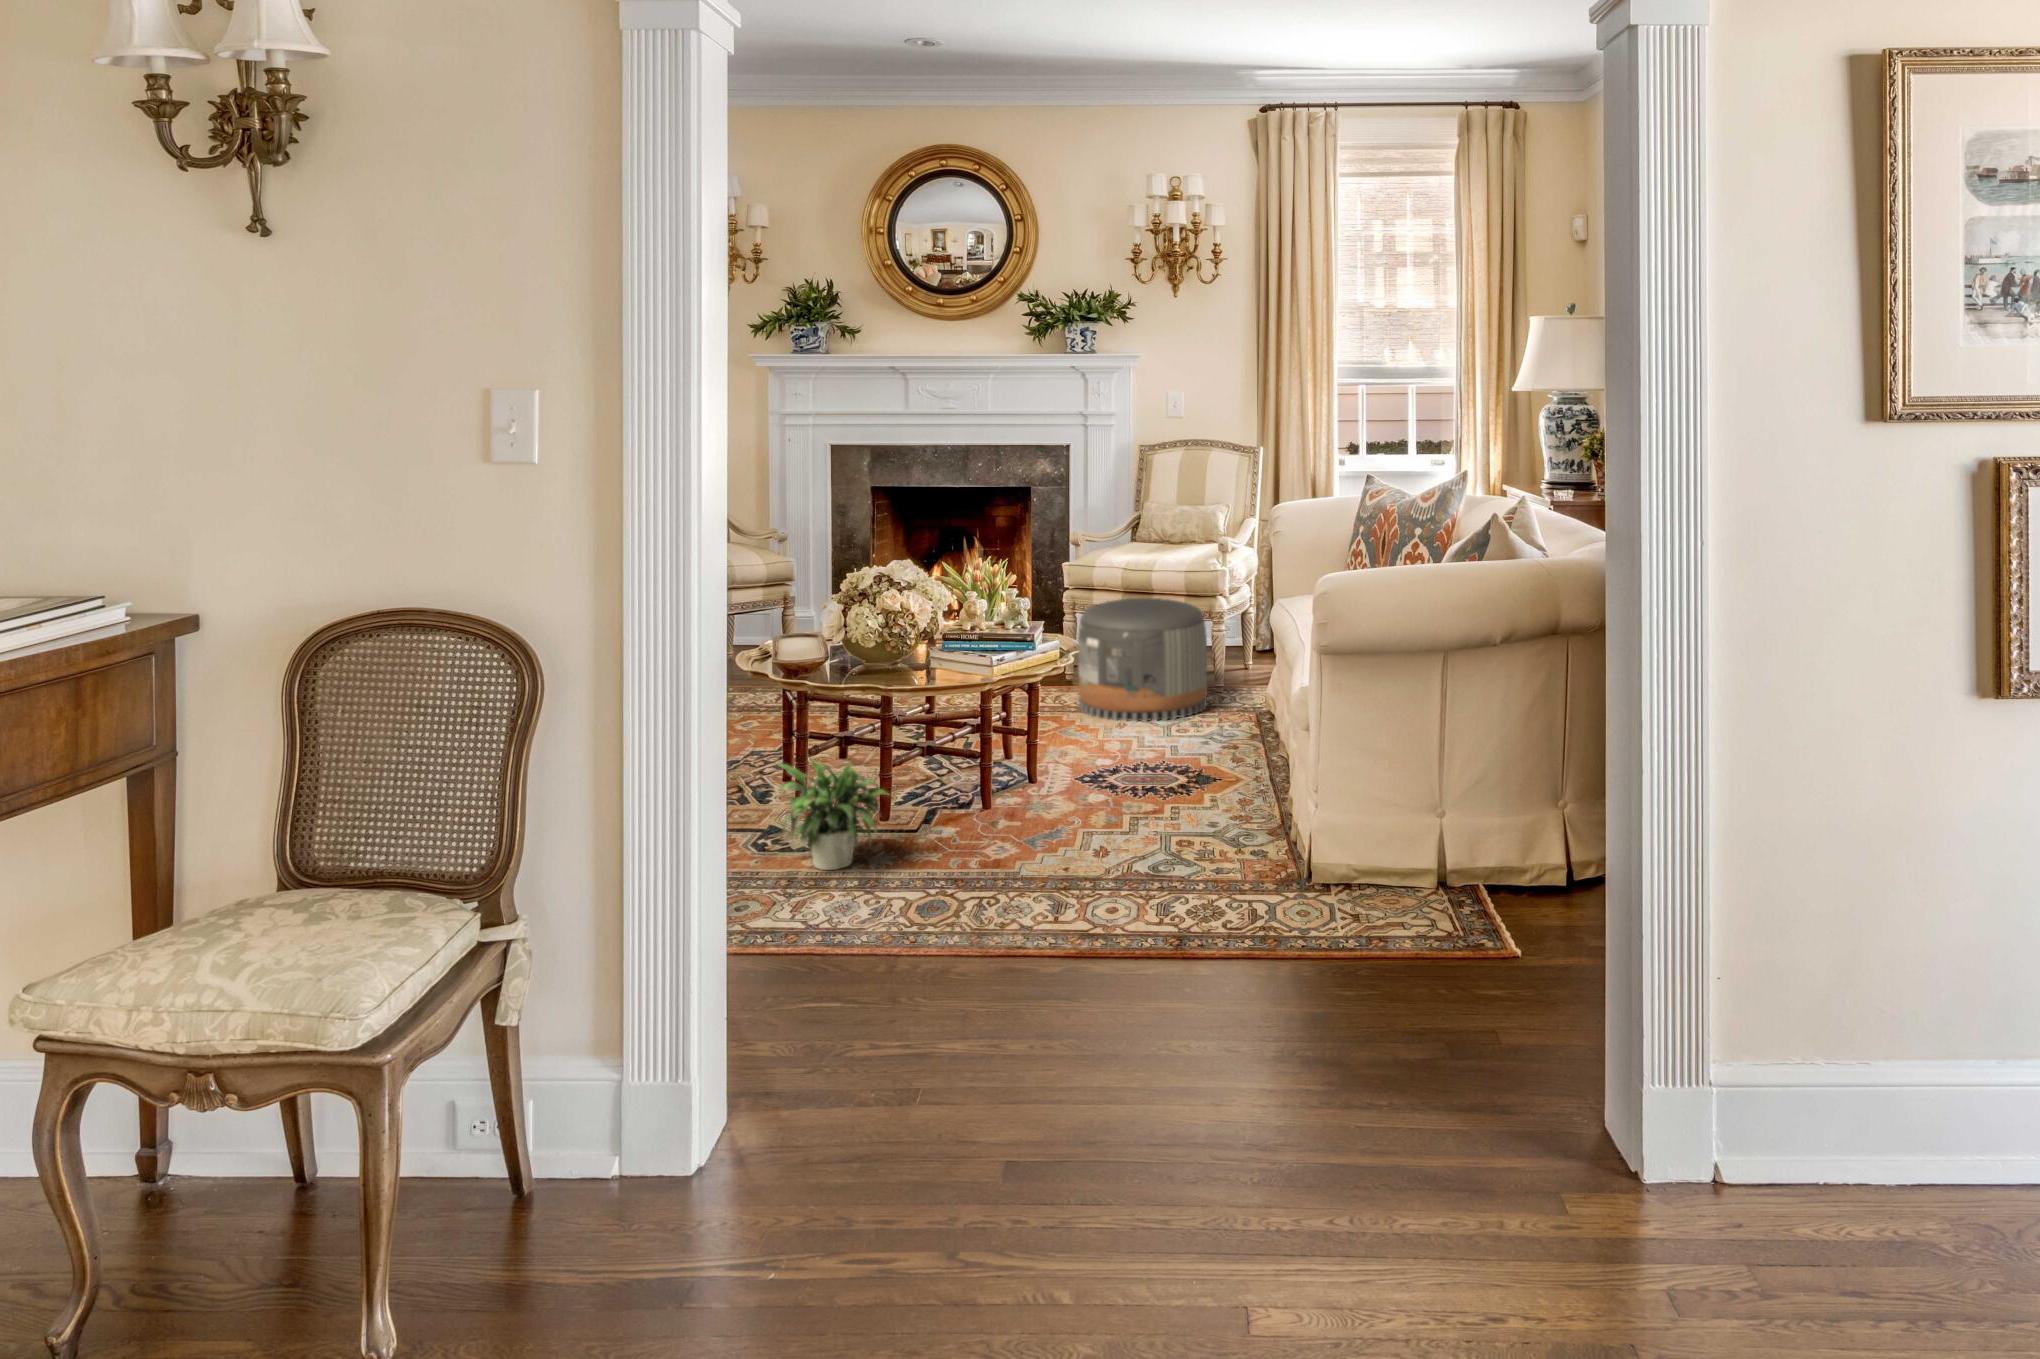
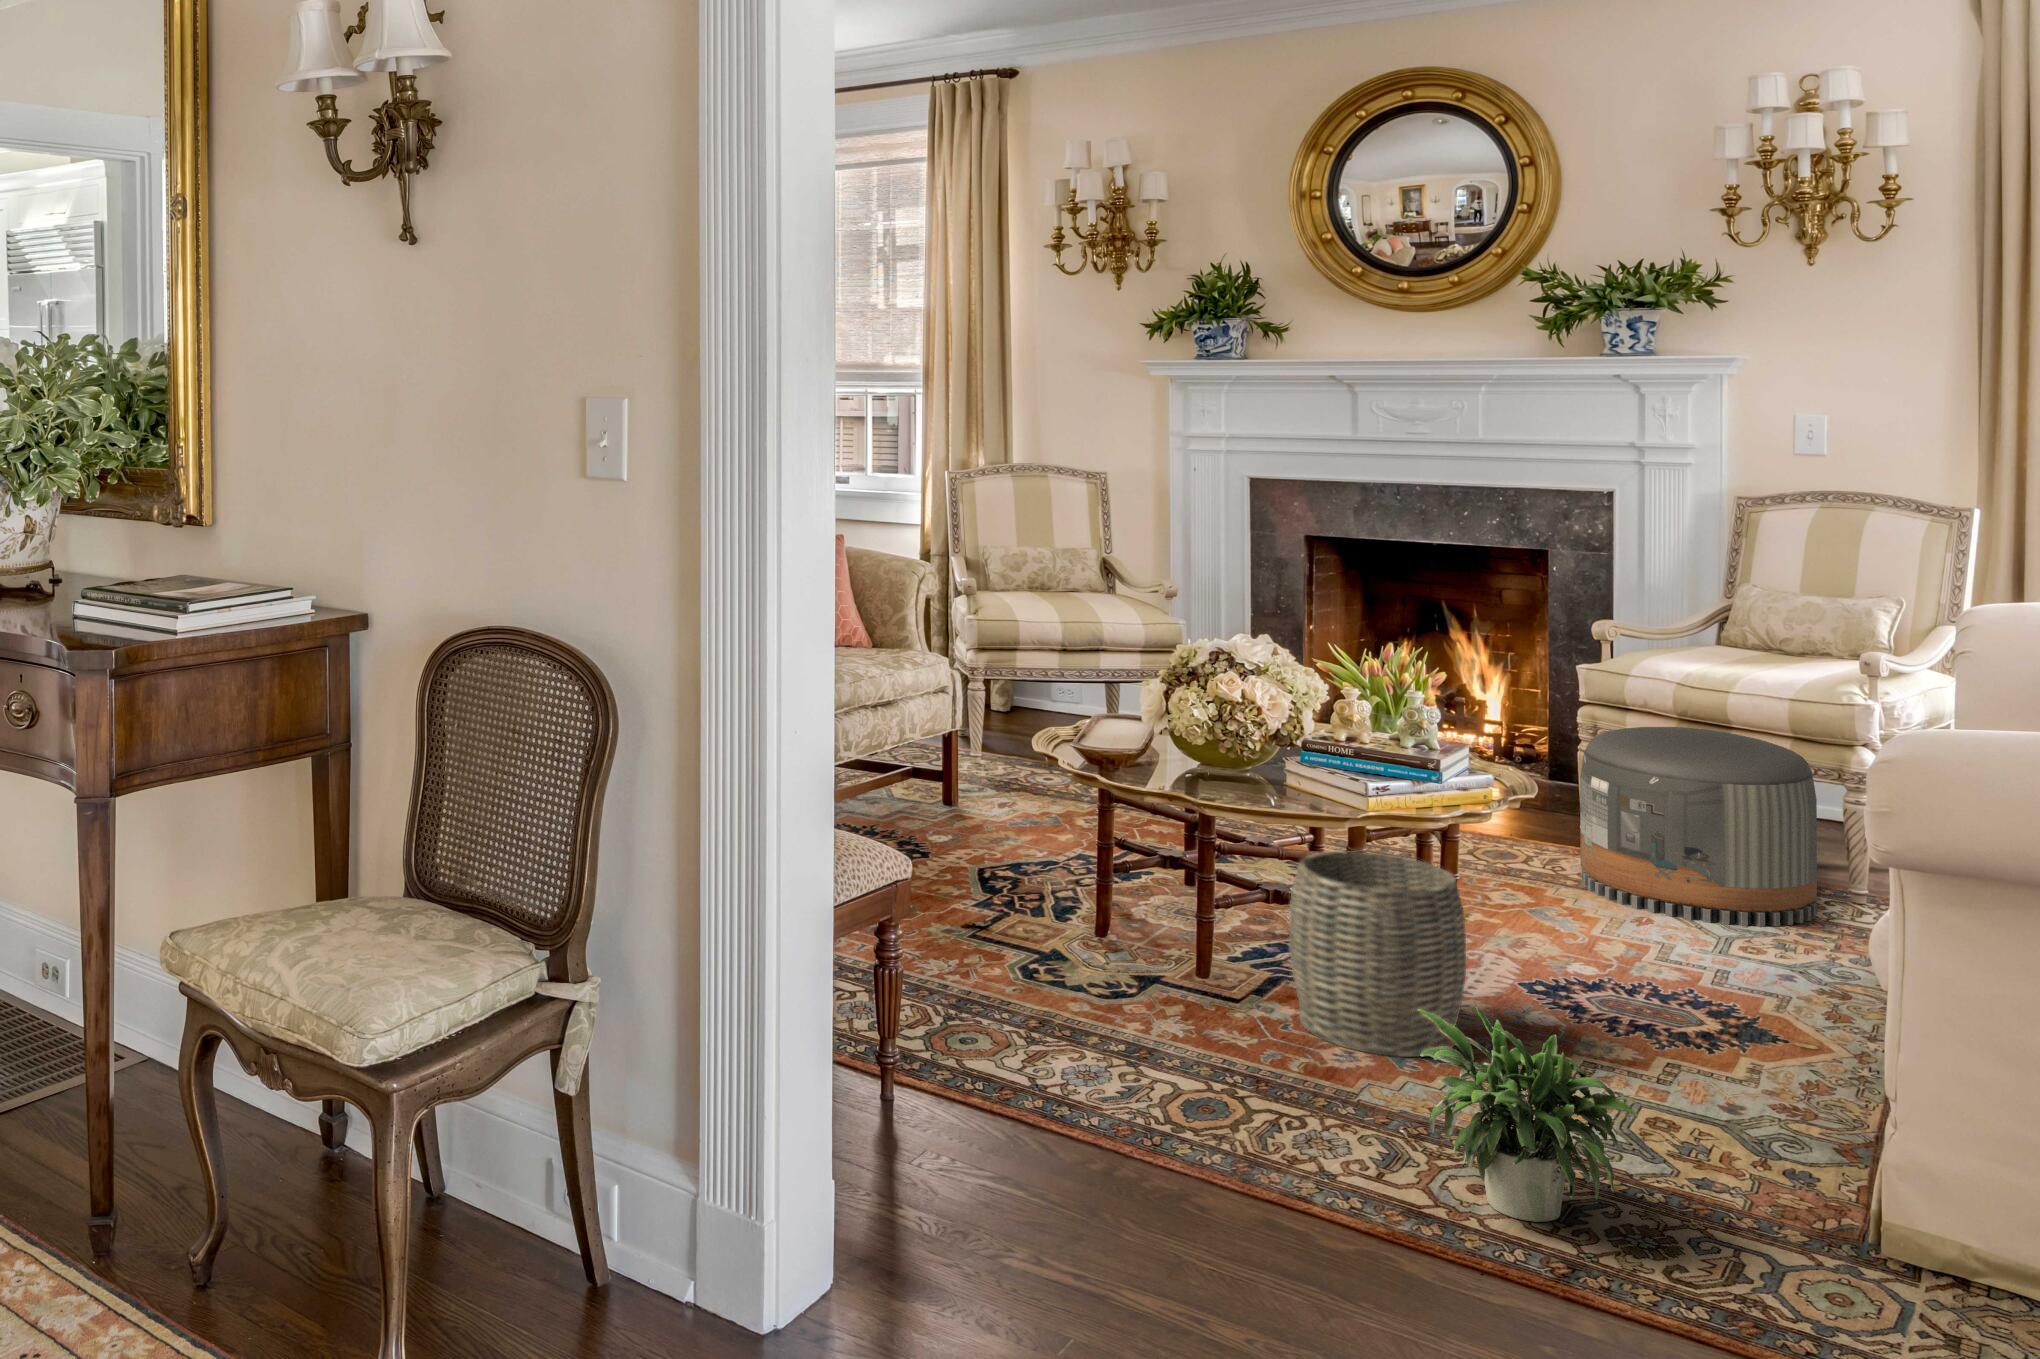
woven basket: none [952,708,1064,846] -> present [1289,851,1466,1057]
potted plant: present [777,758,888,870] -> present [1400,1005,1637,1222]

